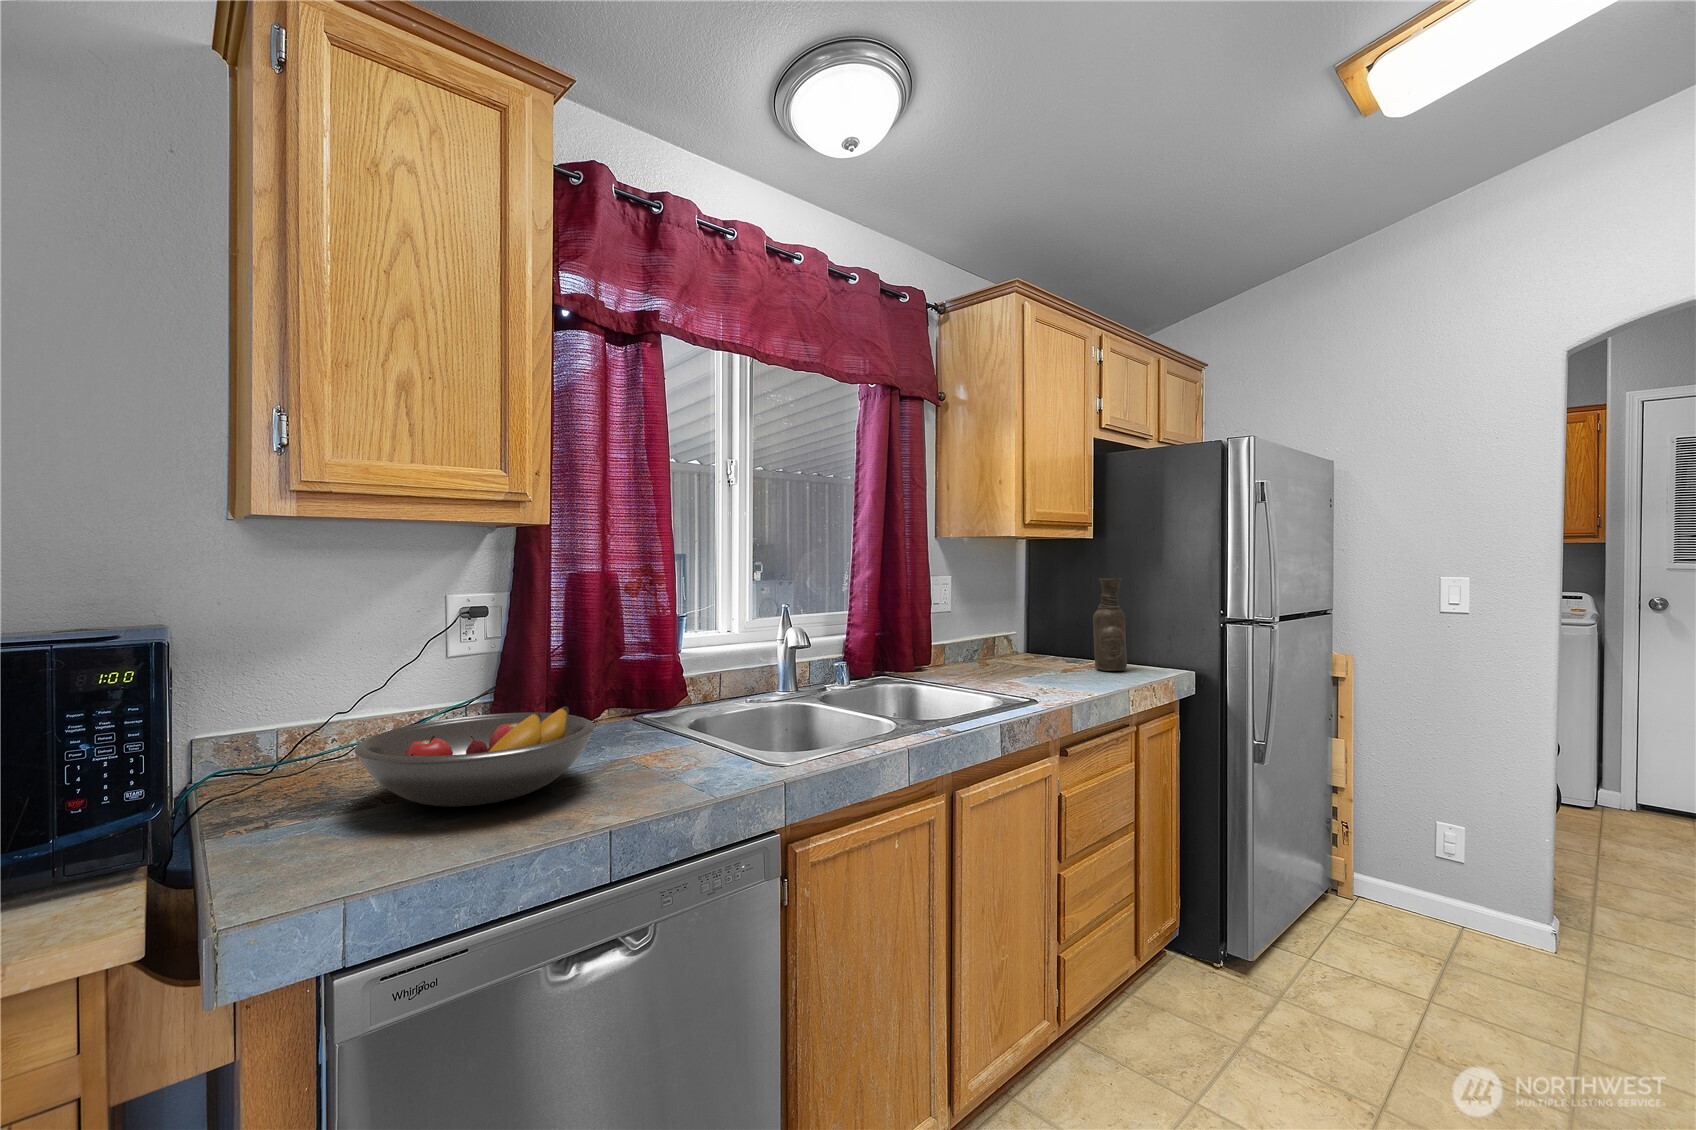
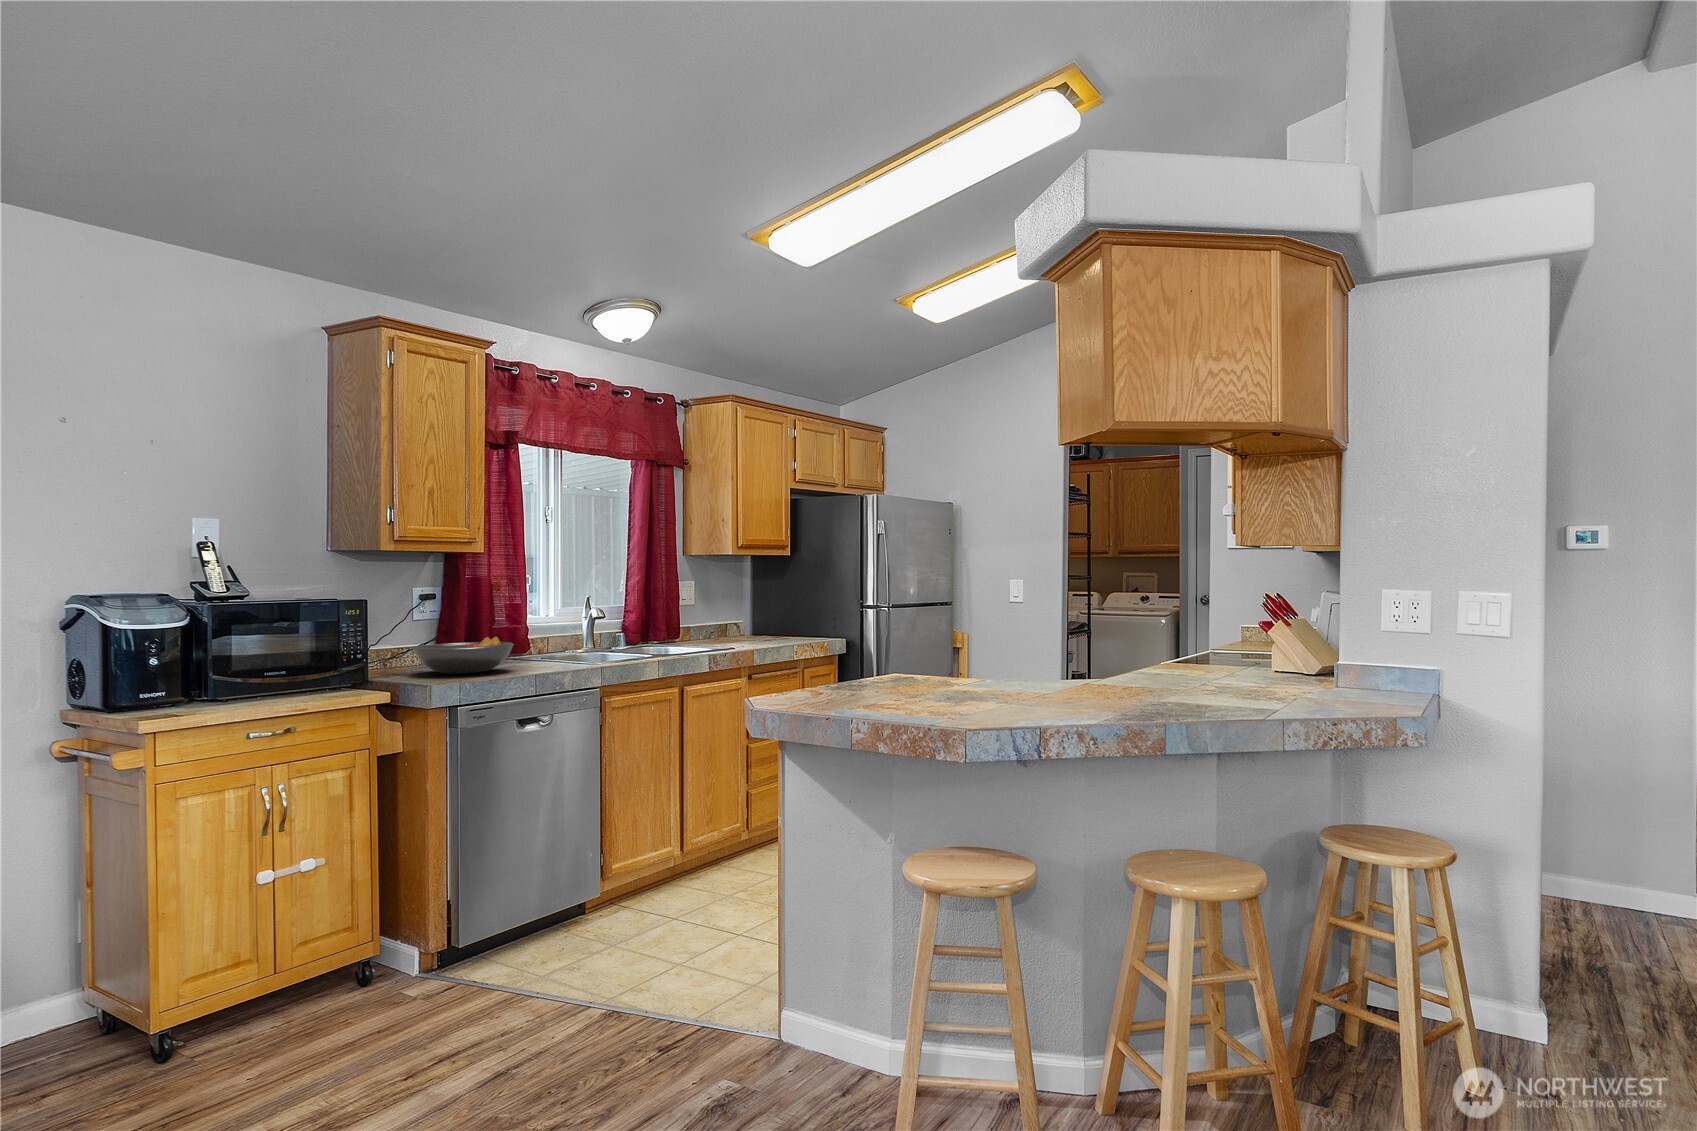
vase: present [1093,578,1127,671] -> none [785,580,805,639]

